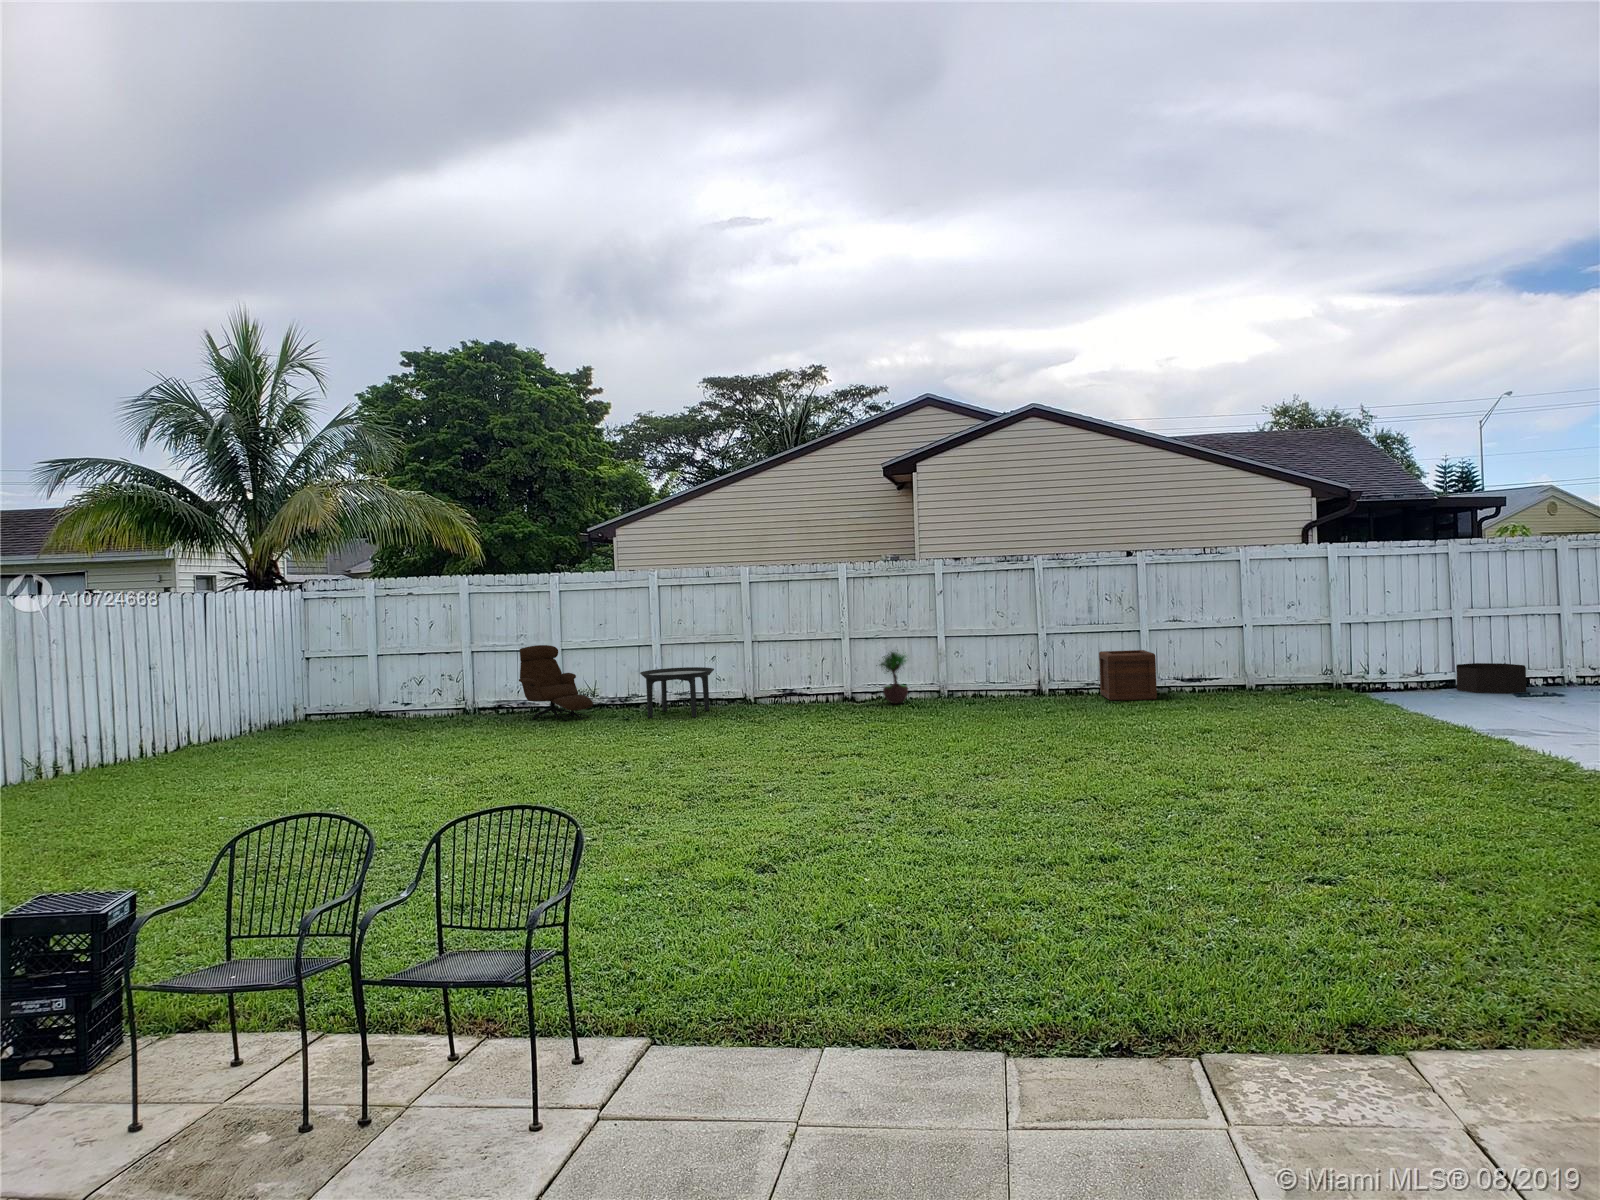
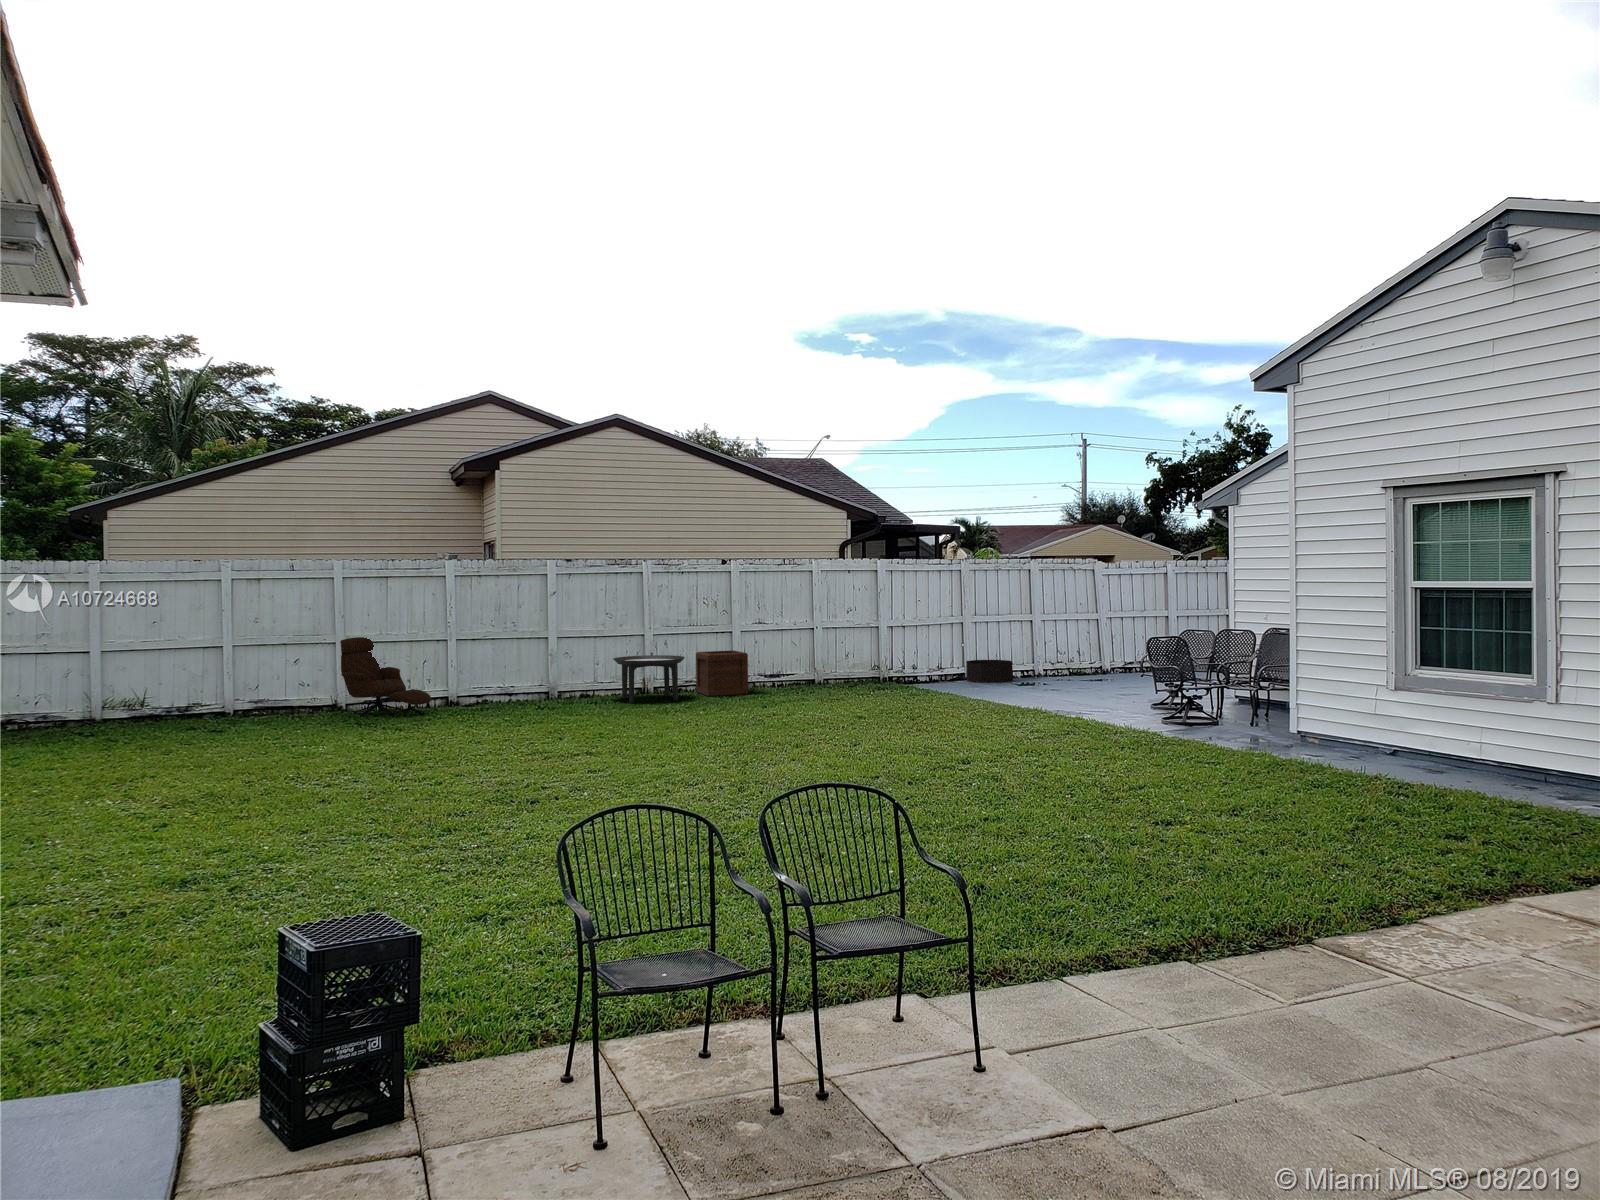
lounge chair: present [519,645,593,721] -> present [340,637,432,717]
potted tree: present [880,650,908,704] -> none [486,647,522,705]
round table: present [640,667,714,718] -> present [613,655,685,703]

